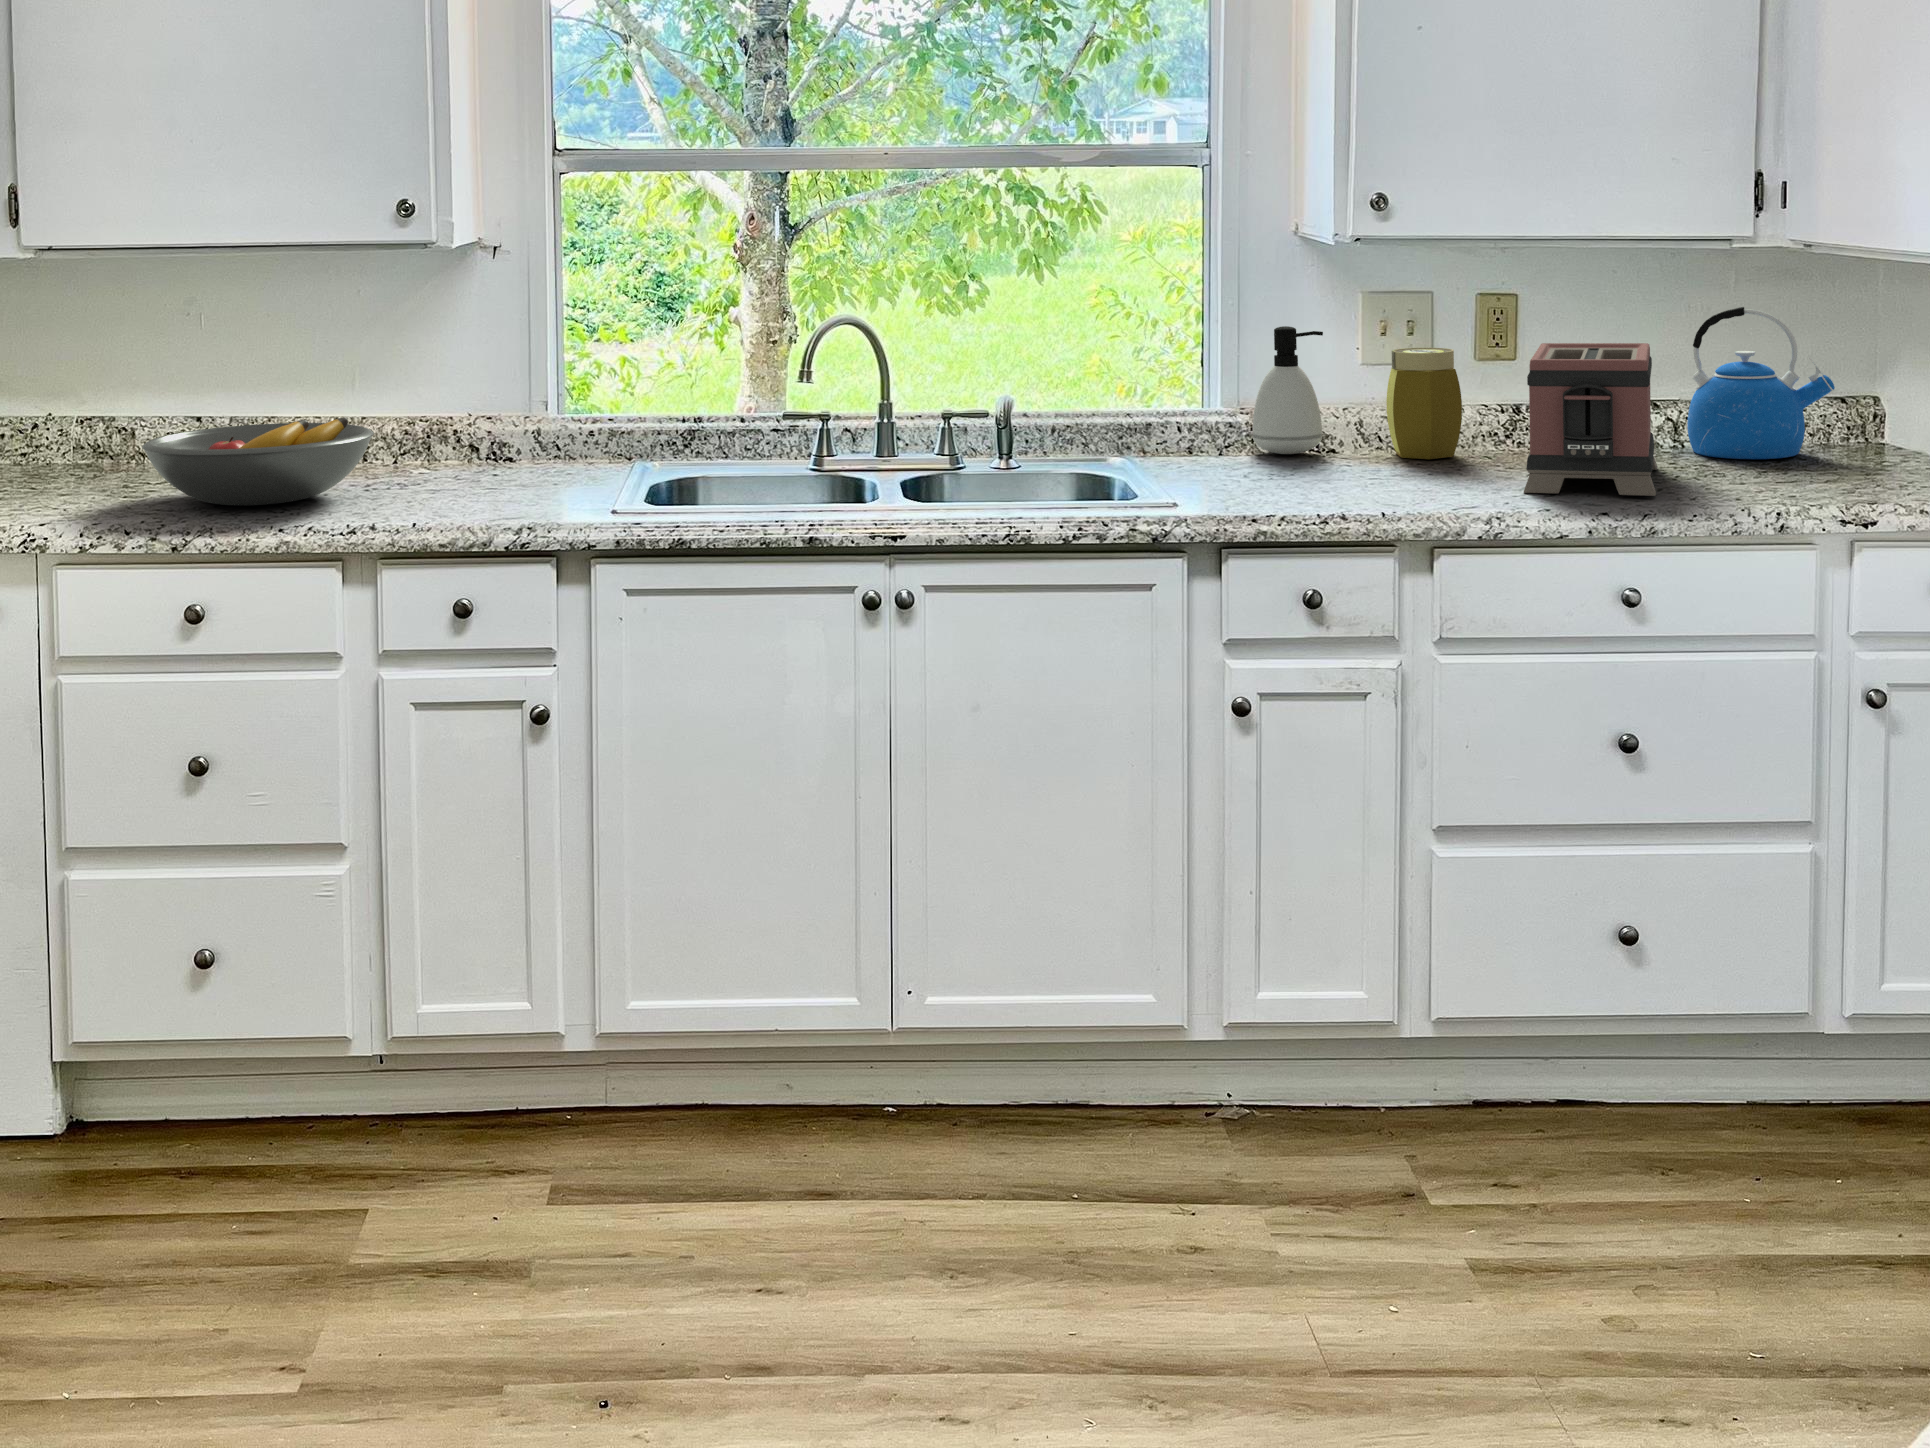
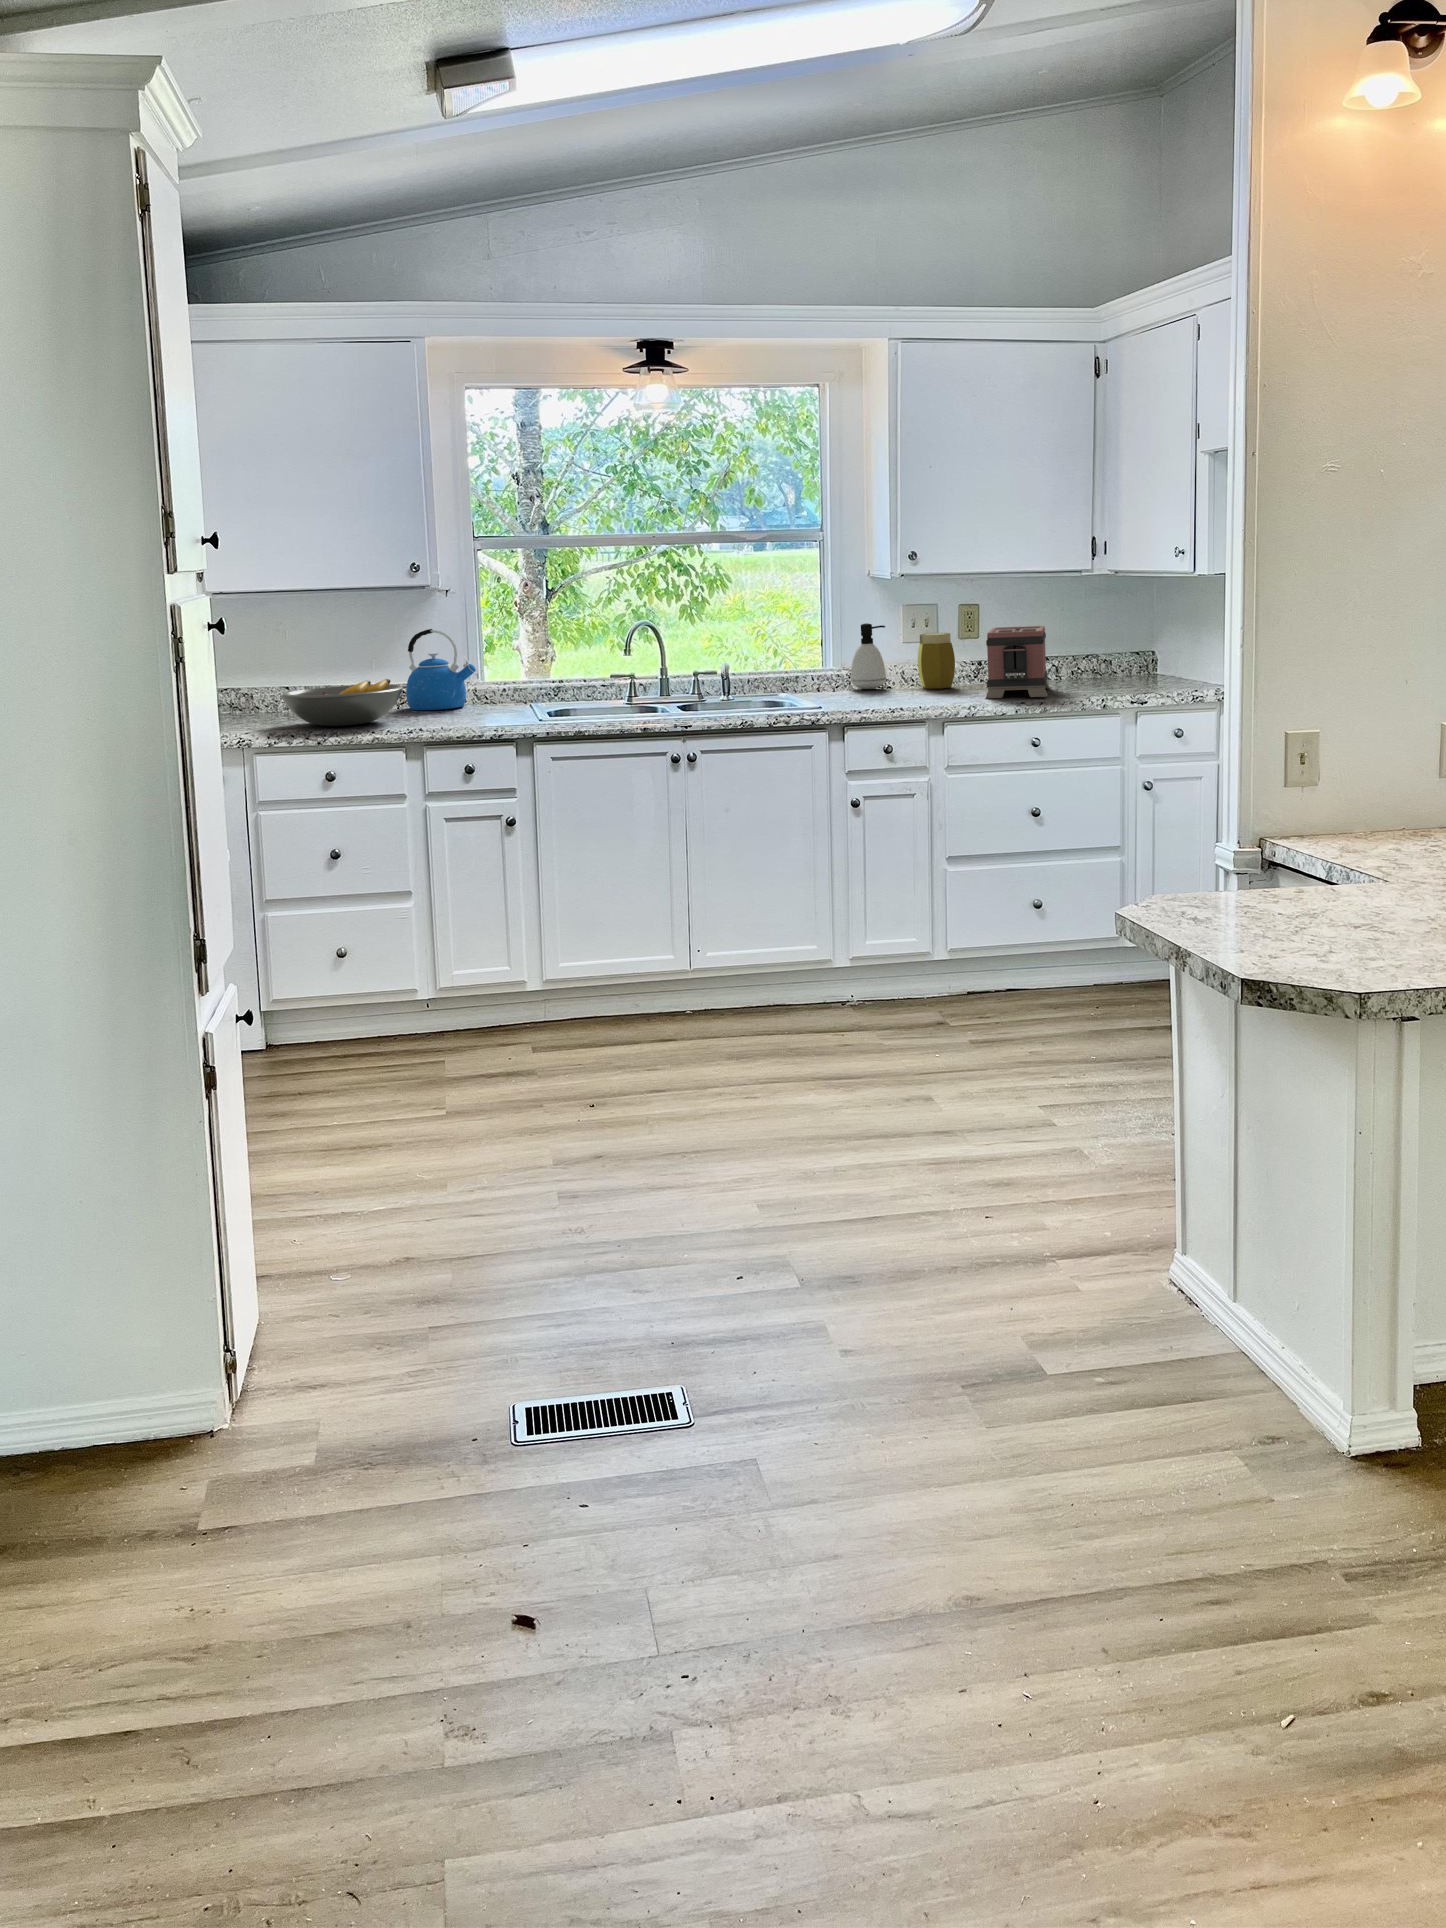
kettle: present [1687,307,1835,459] -> present [406,629,476,710]

